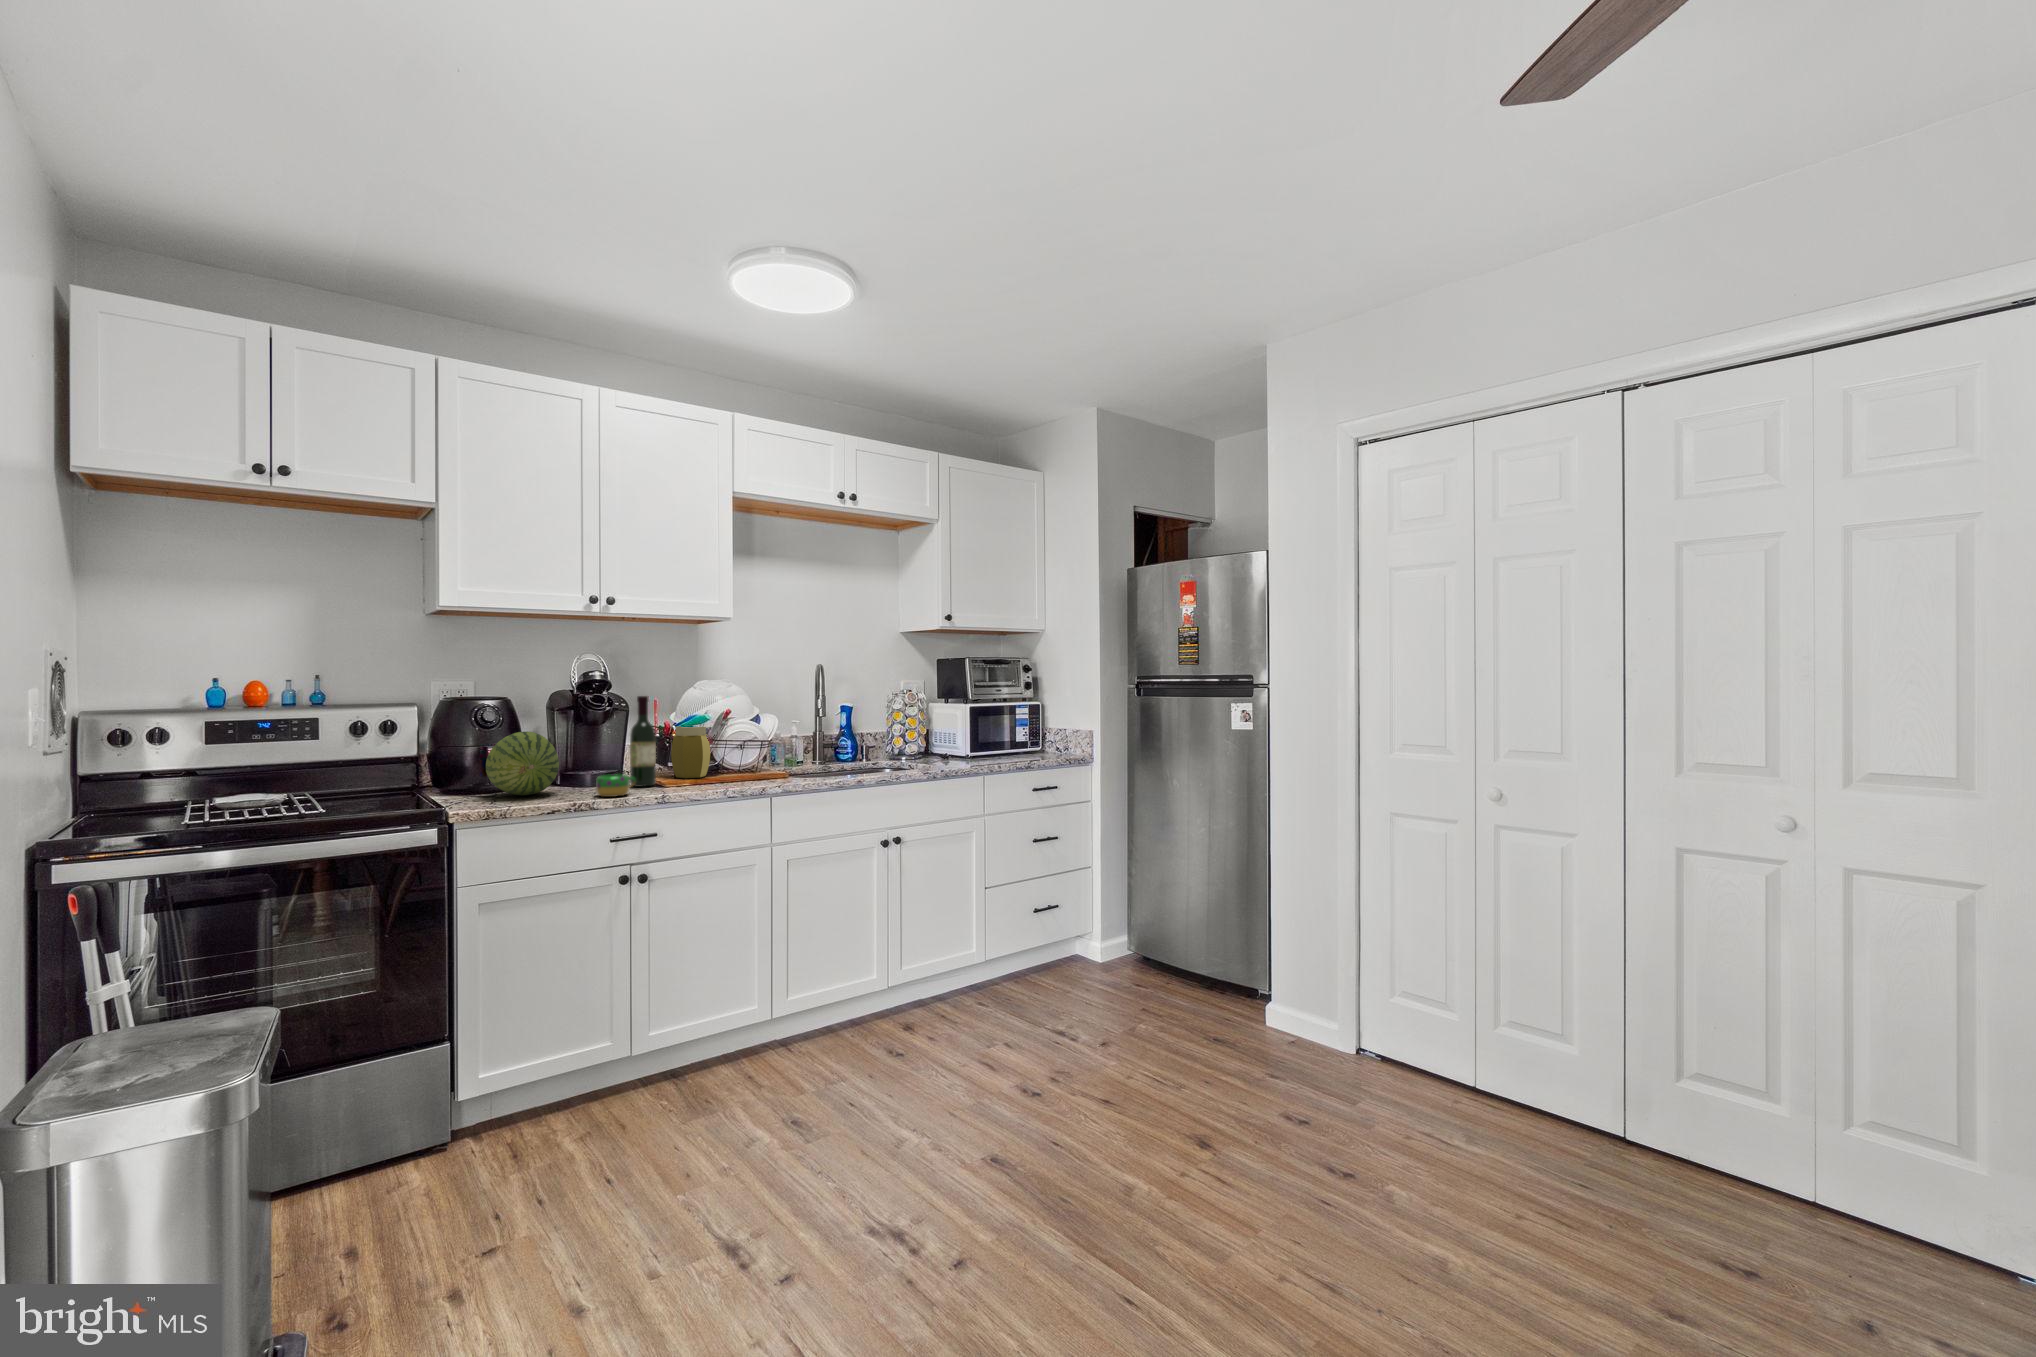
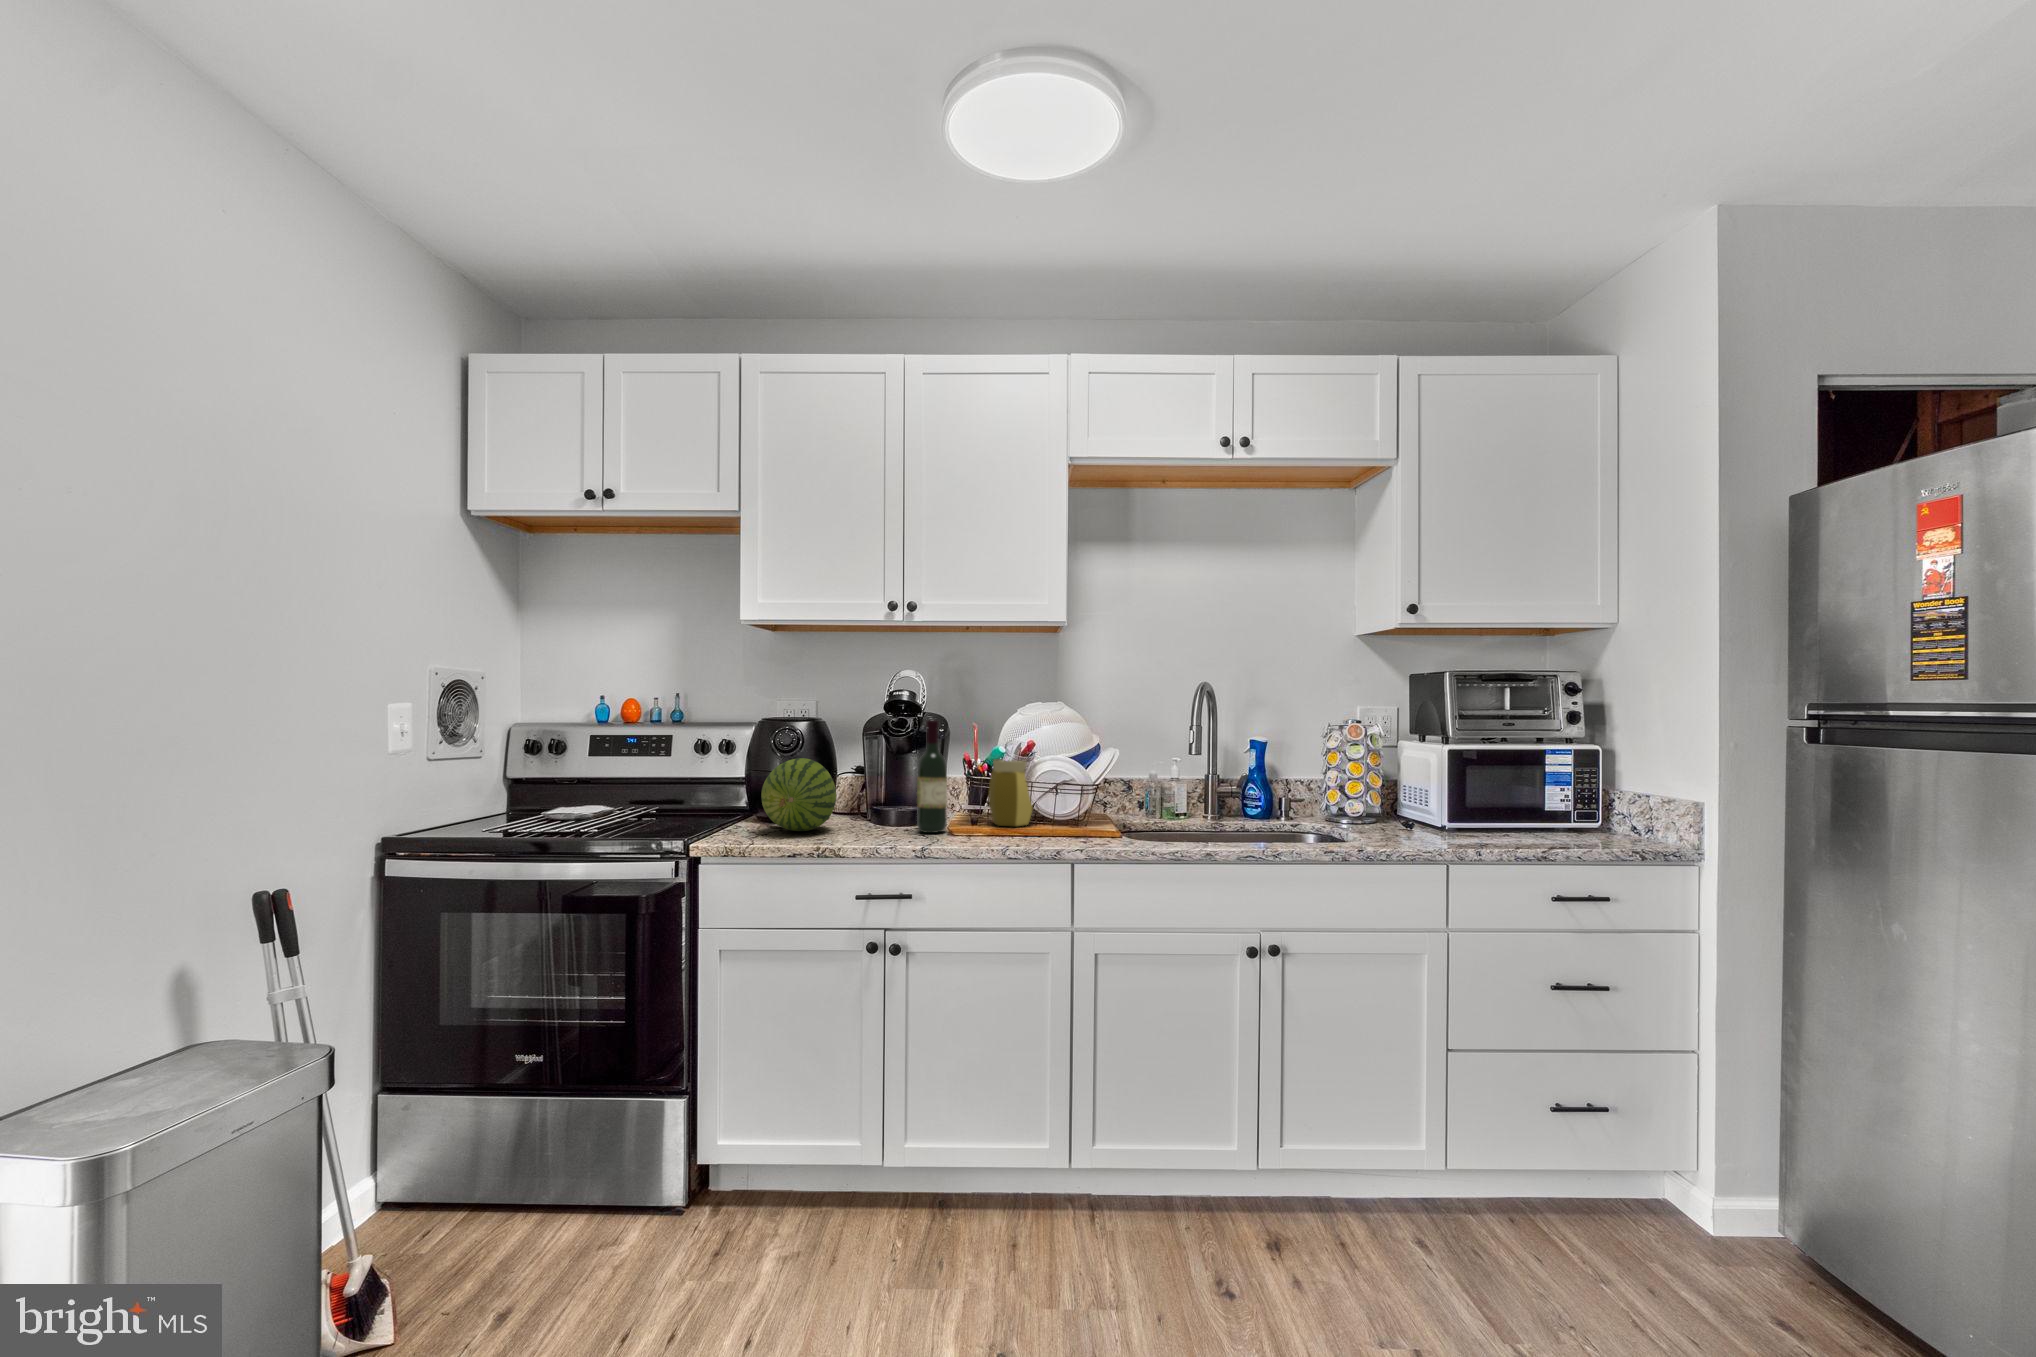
mug: present [596,774,636,797] -> none [852,816,900,843]

